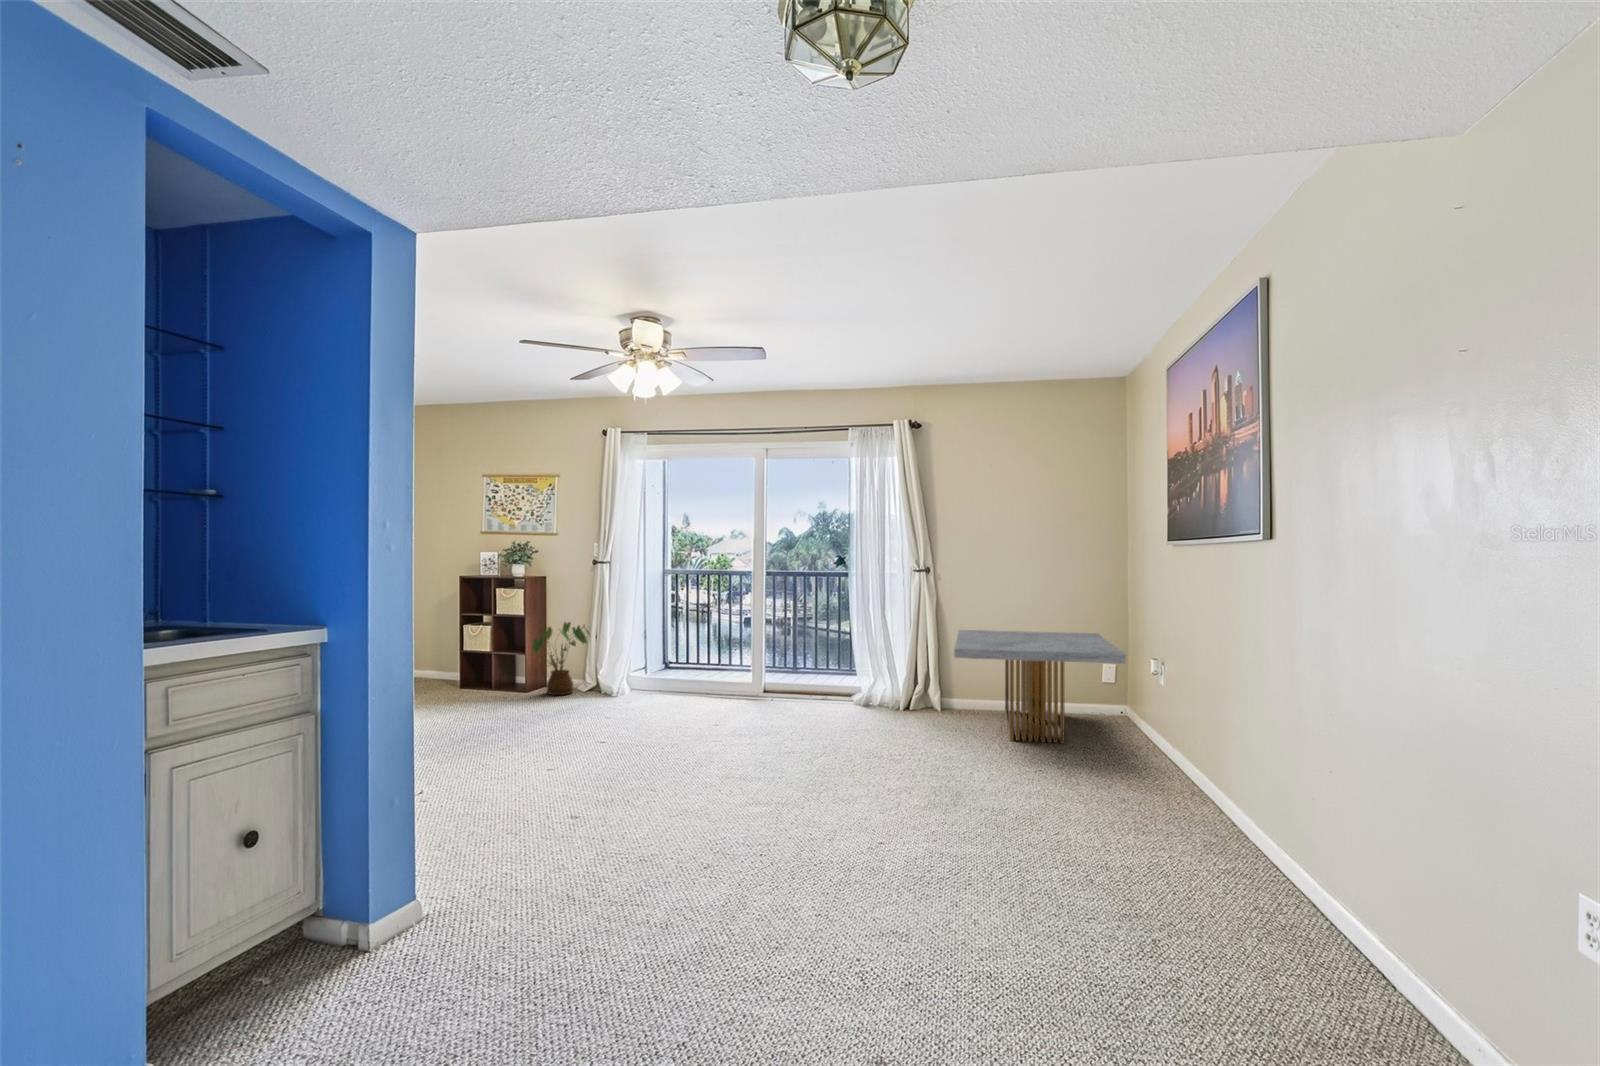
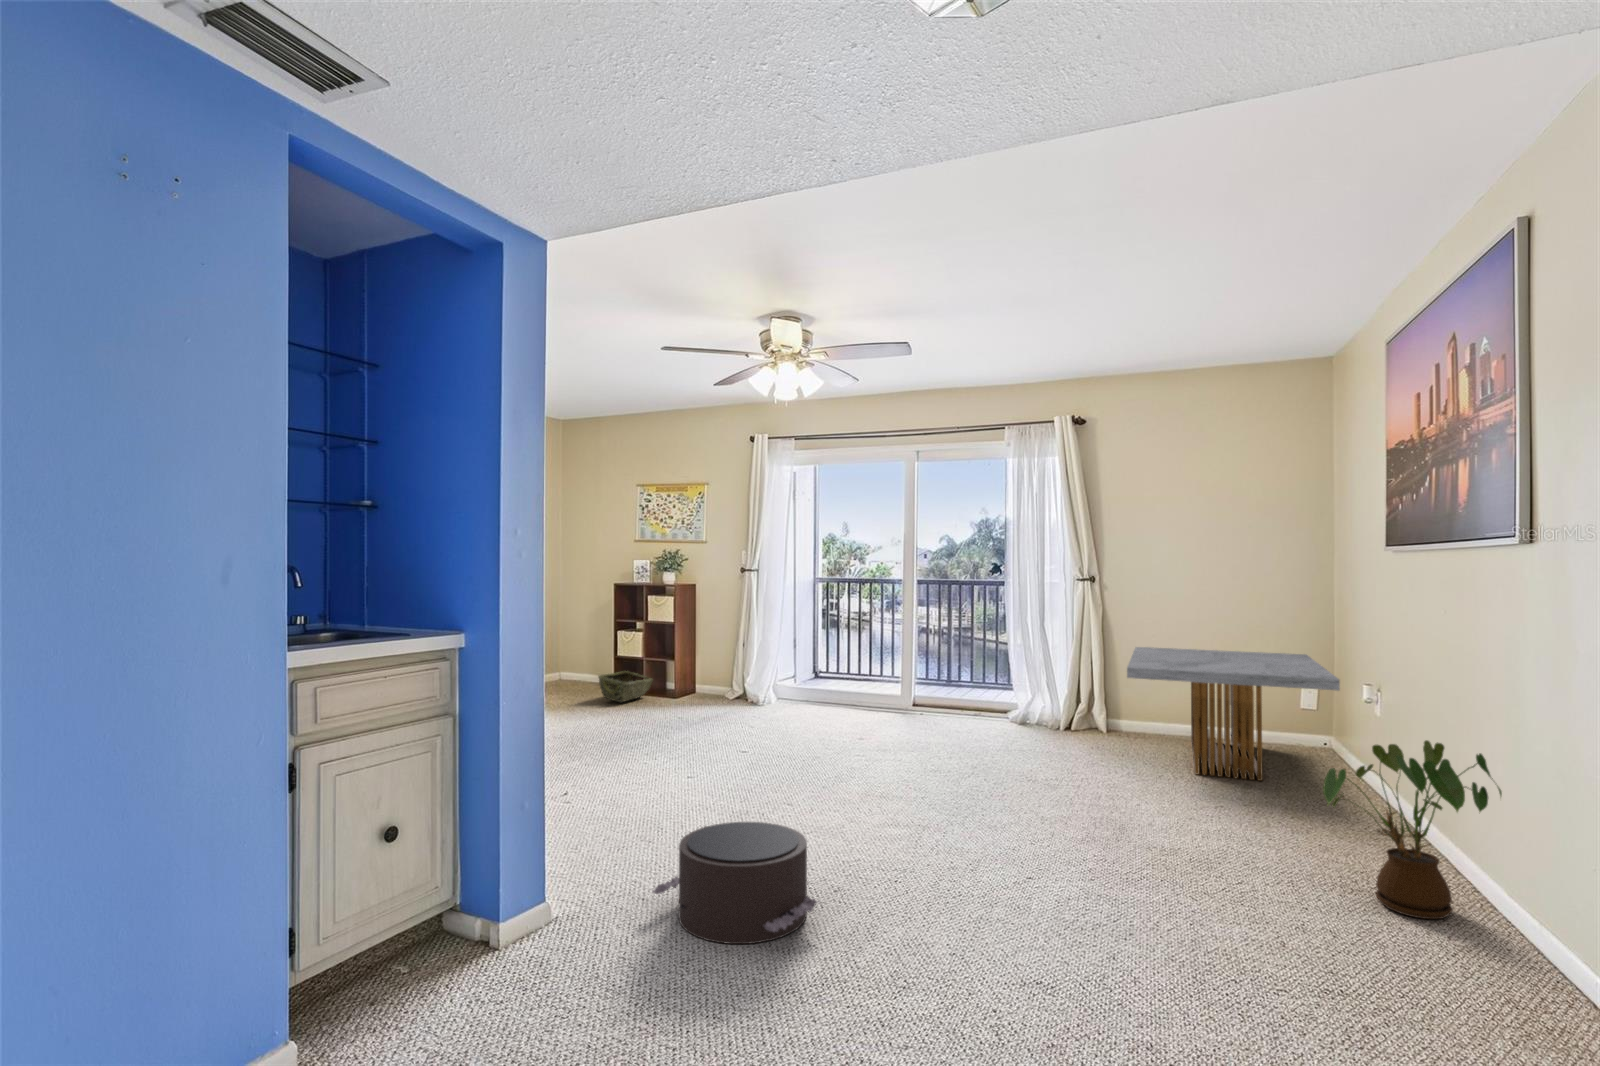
house plant: present [532,622,590,695] -> present [1323,740,1502,919]
woven basket: none [442,665,501,697] -> present [598,671,653,703]
pouf: none [525,806,694,923] -> present [652,822,817,944]

